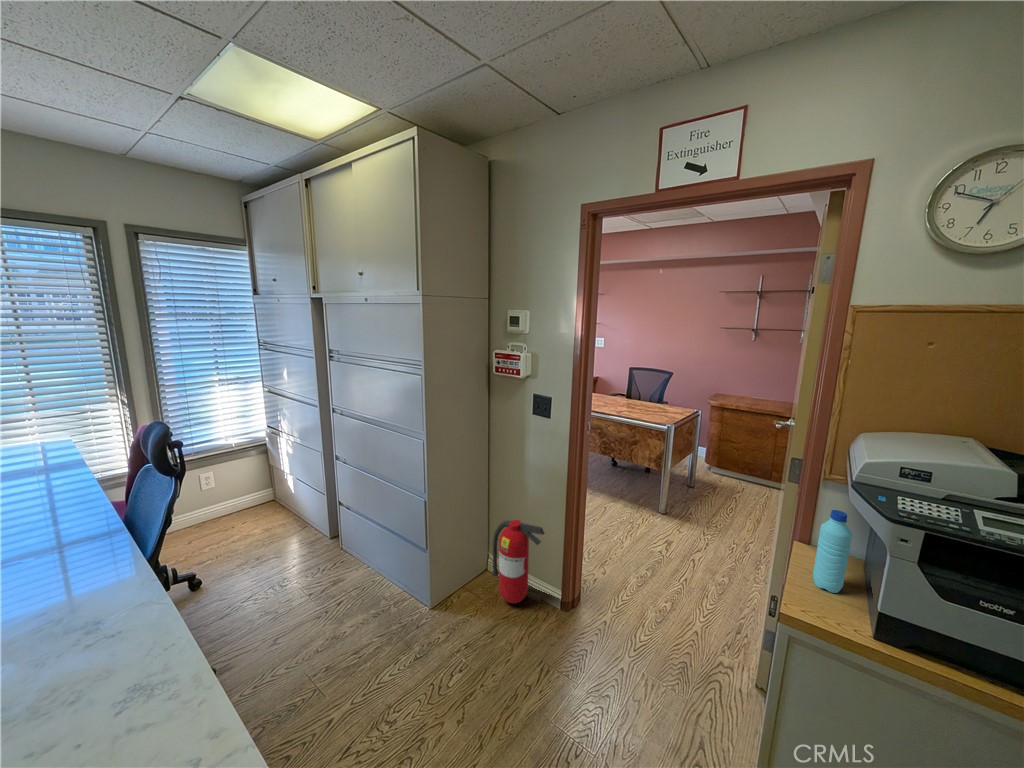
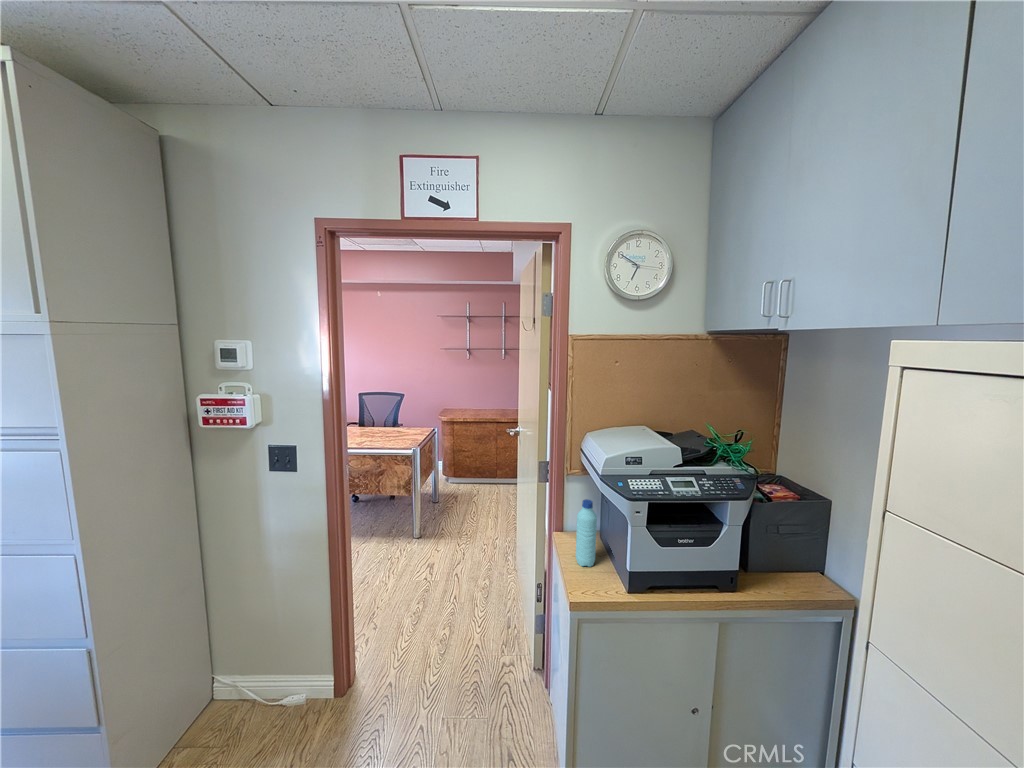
fire extinguisher: present [492,520,544,603] -> none [221,614,307,737]

